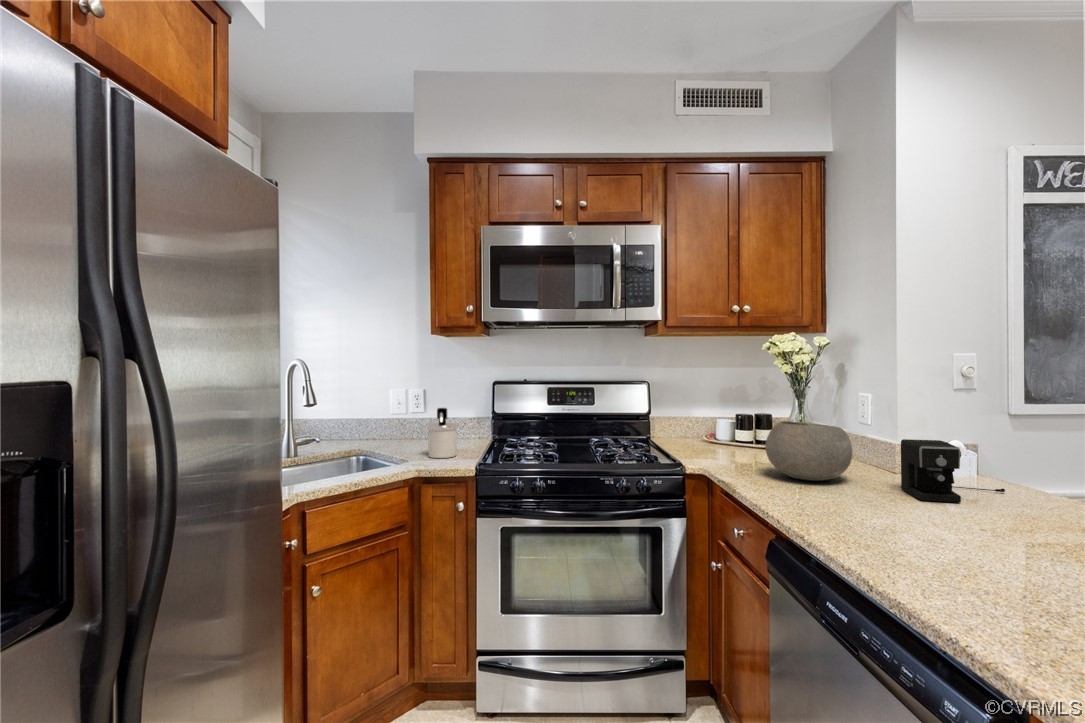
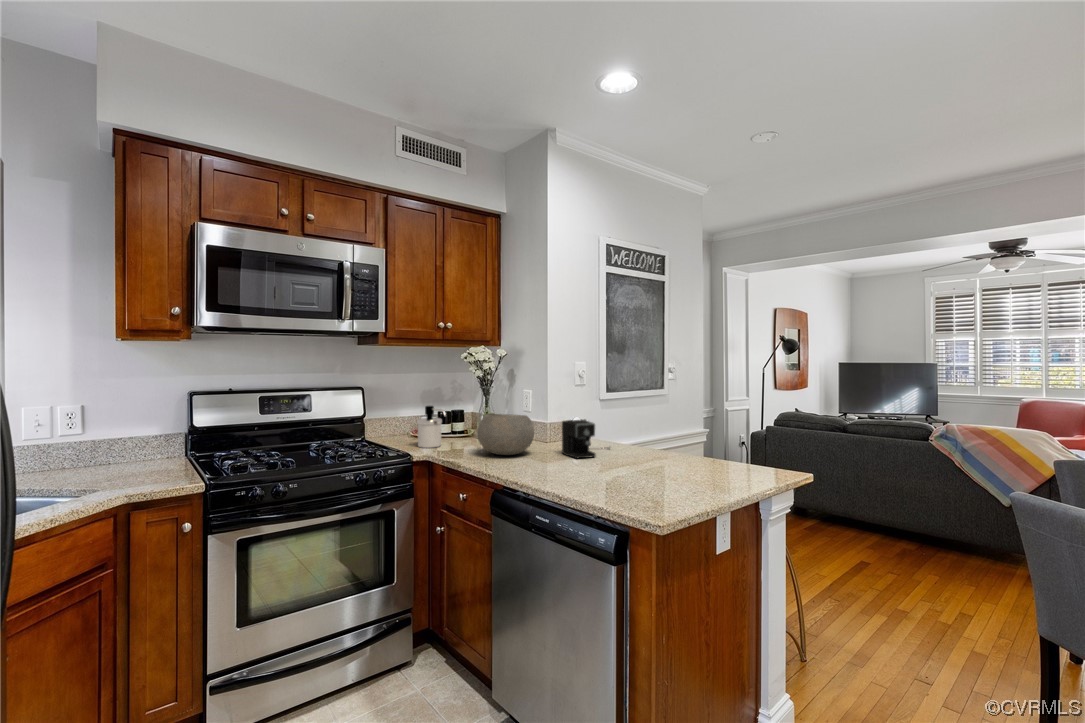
soap dispenser: present [427,408,457,458] -> present [417,406,446,448]

